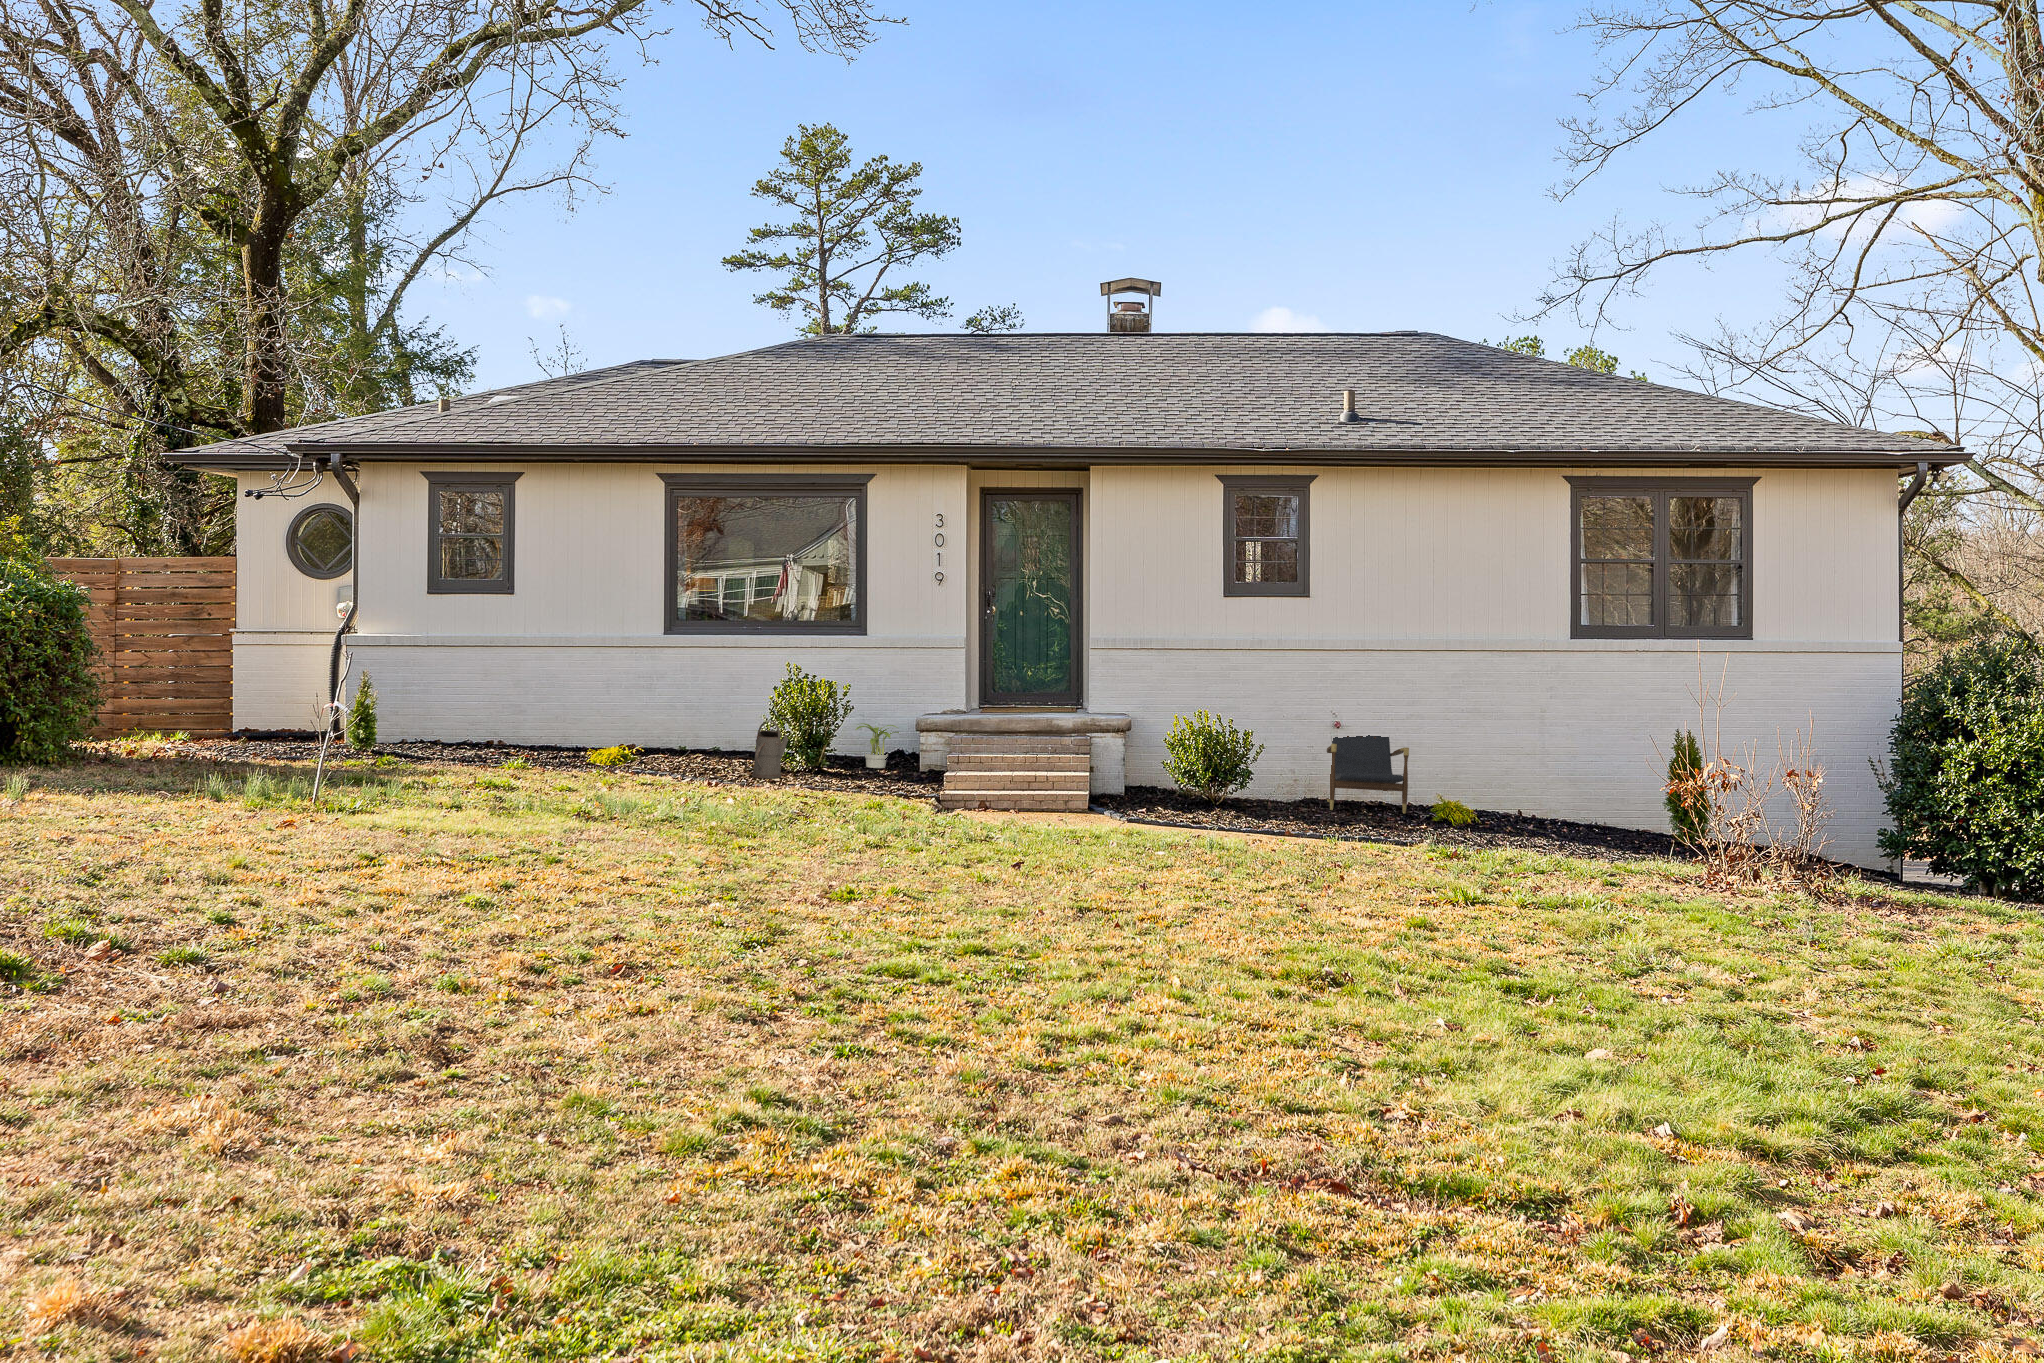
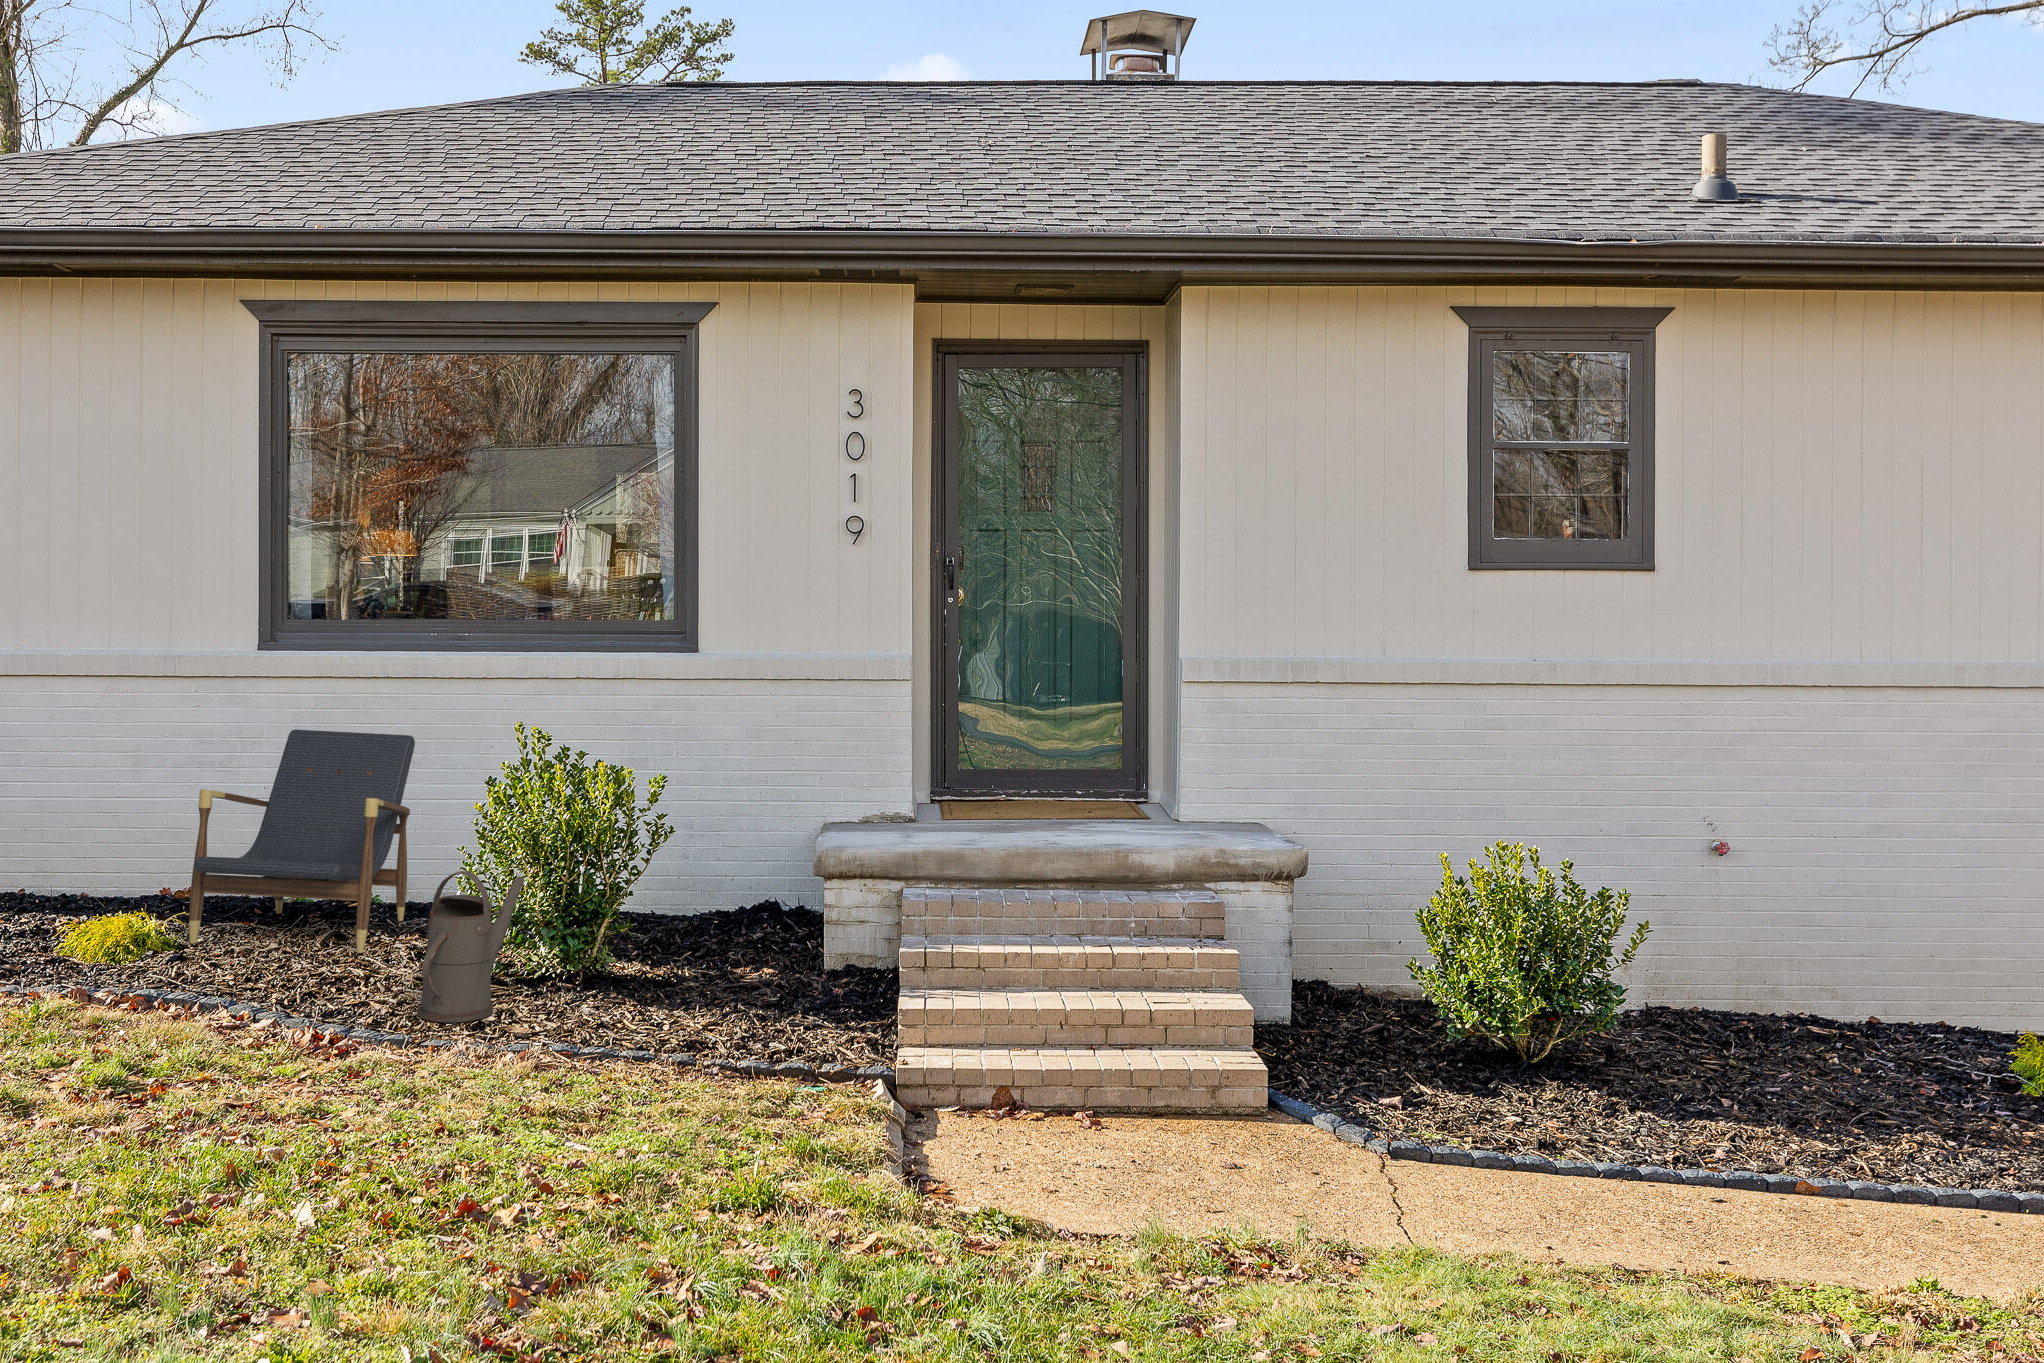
potted plant: present [855,723,899,768] -> none [673,851,778,956]
lounge chair: present [1327,735,1409,813] -> present [189,730,415,953]

